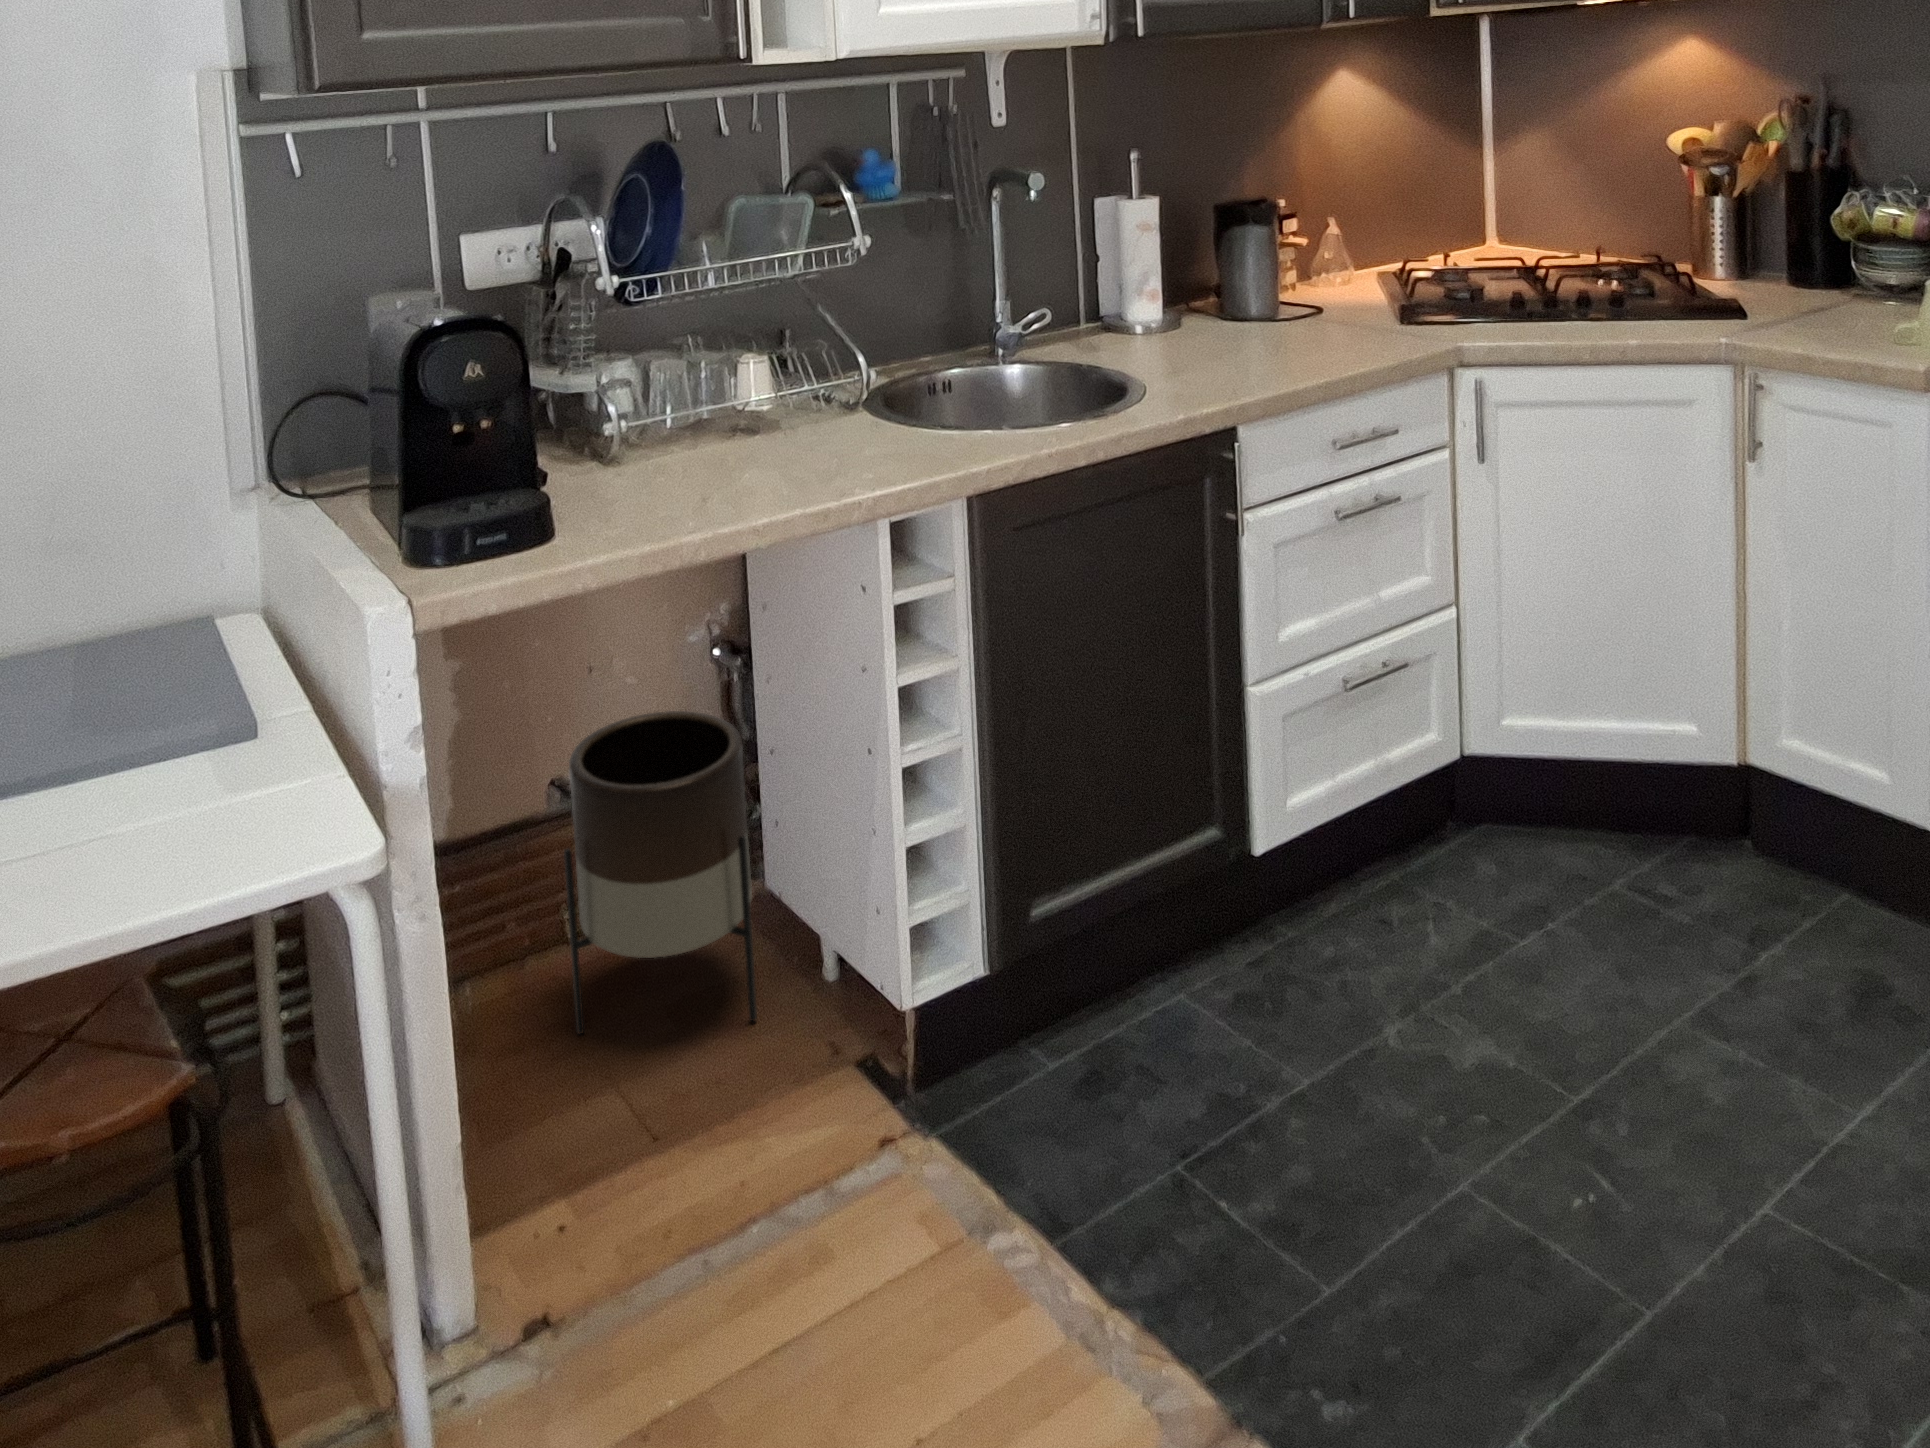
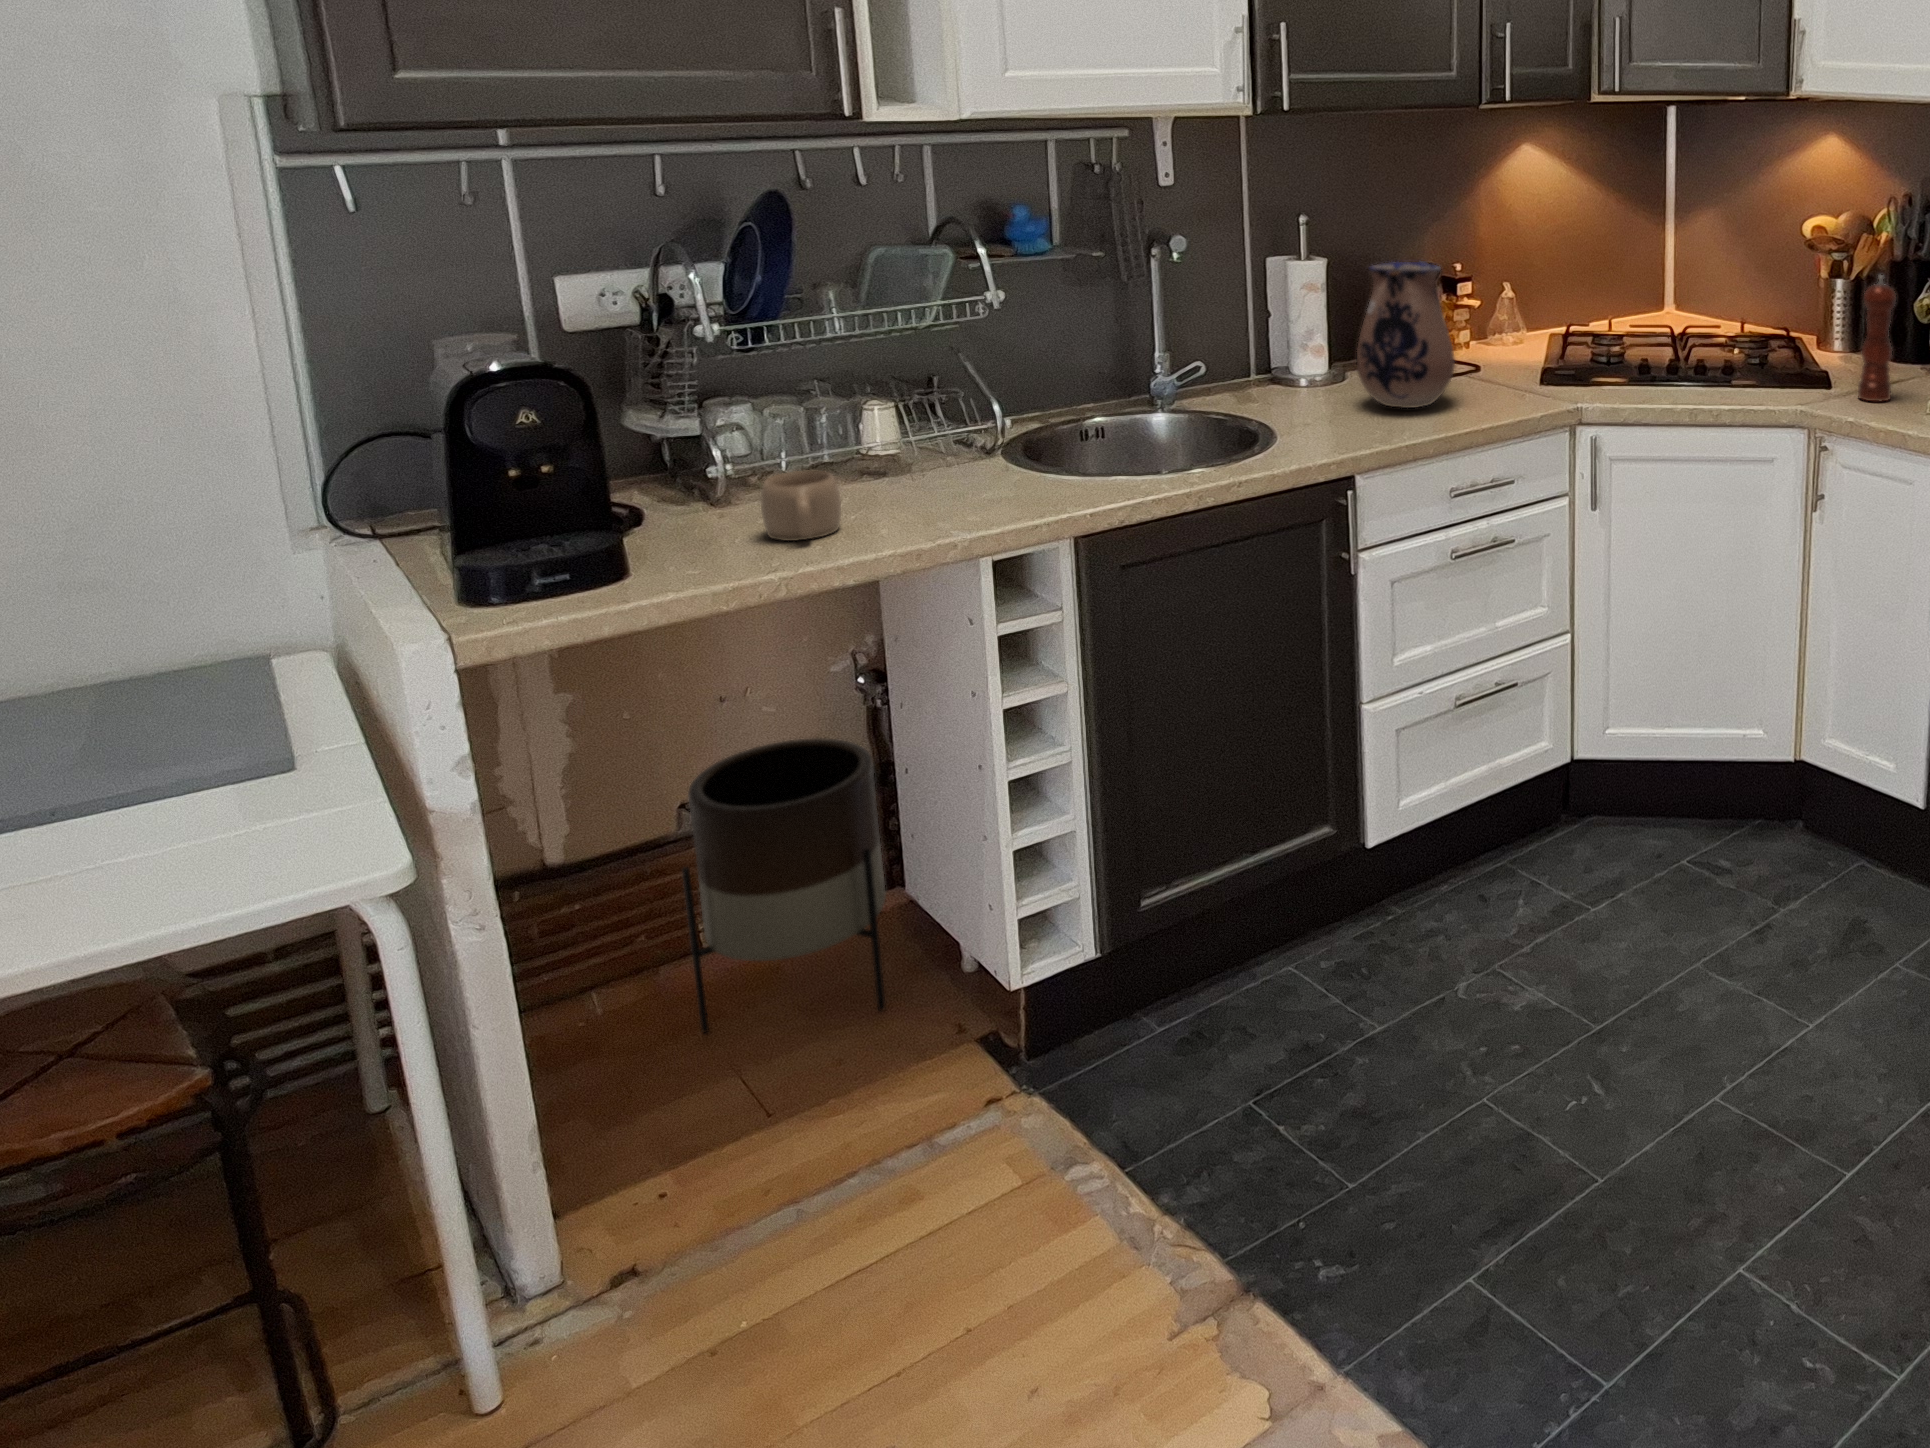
pepper mill: none [1790,183,1834,331] -> present [1858,276,1896,401]
ceramic pitcher: none [1205,191,1313,351] -> present [1357,261,1455,408]
mug: none [665,423,739,497] -> present [761,470,841,541]

